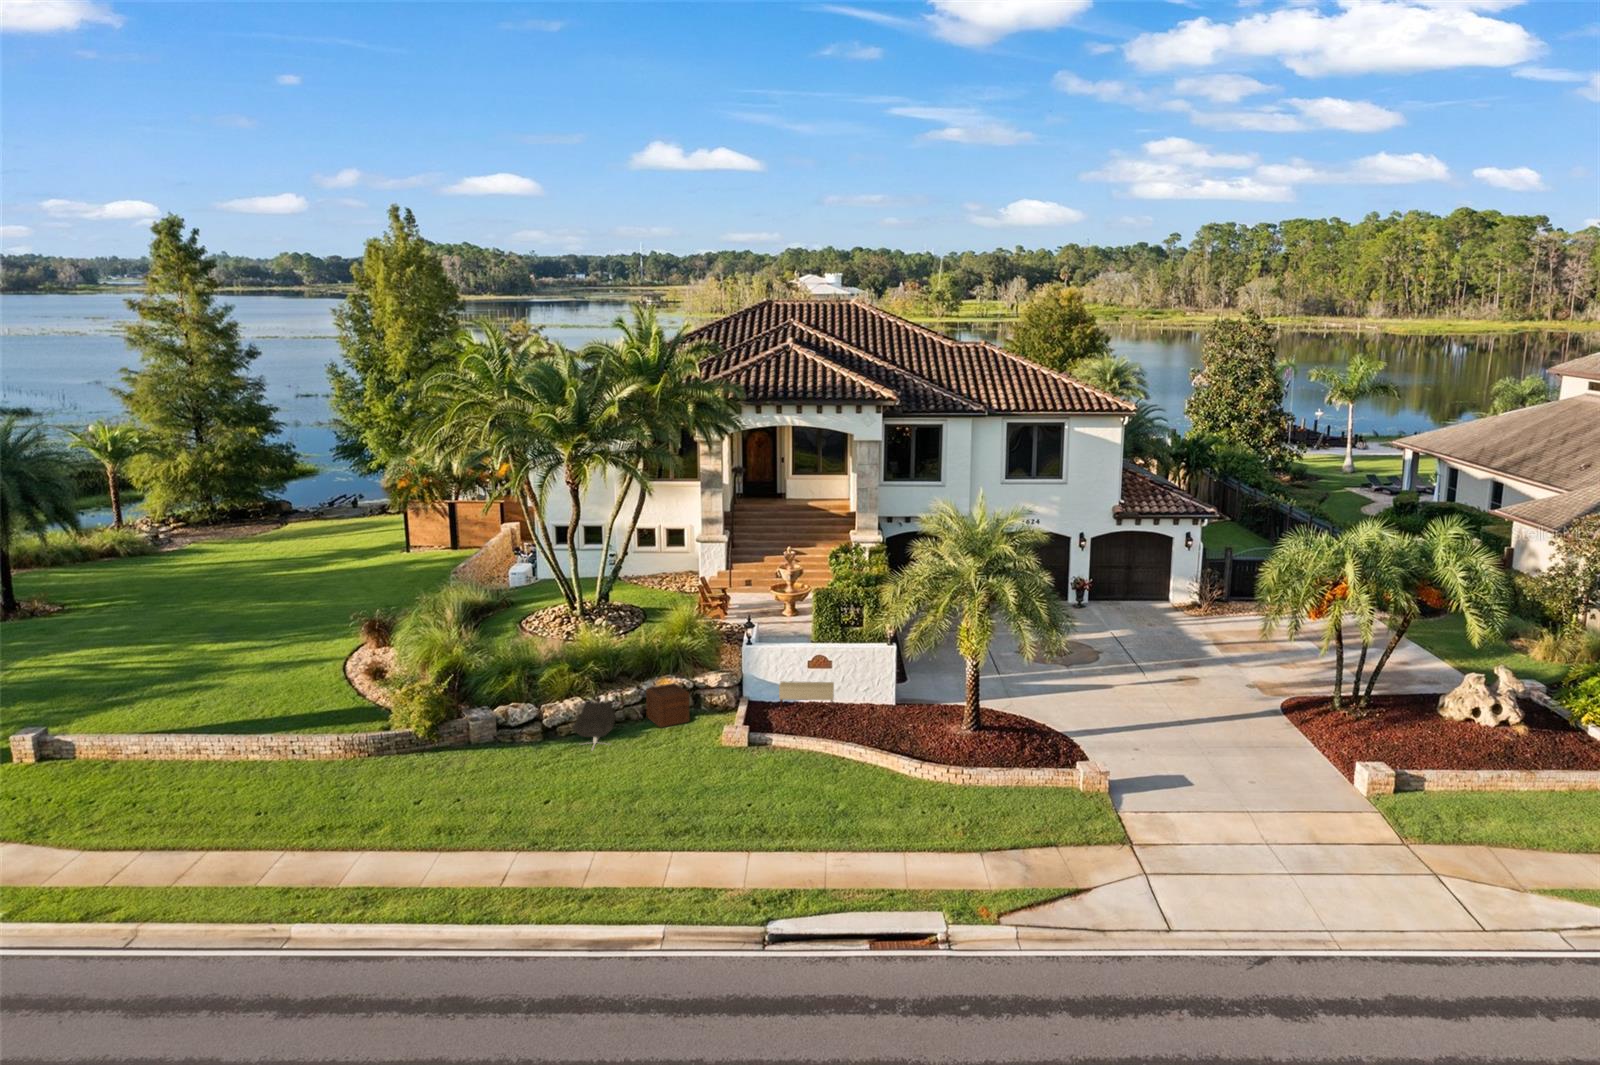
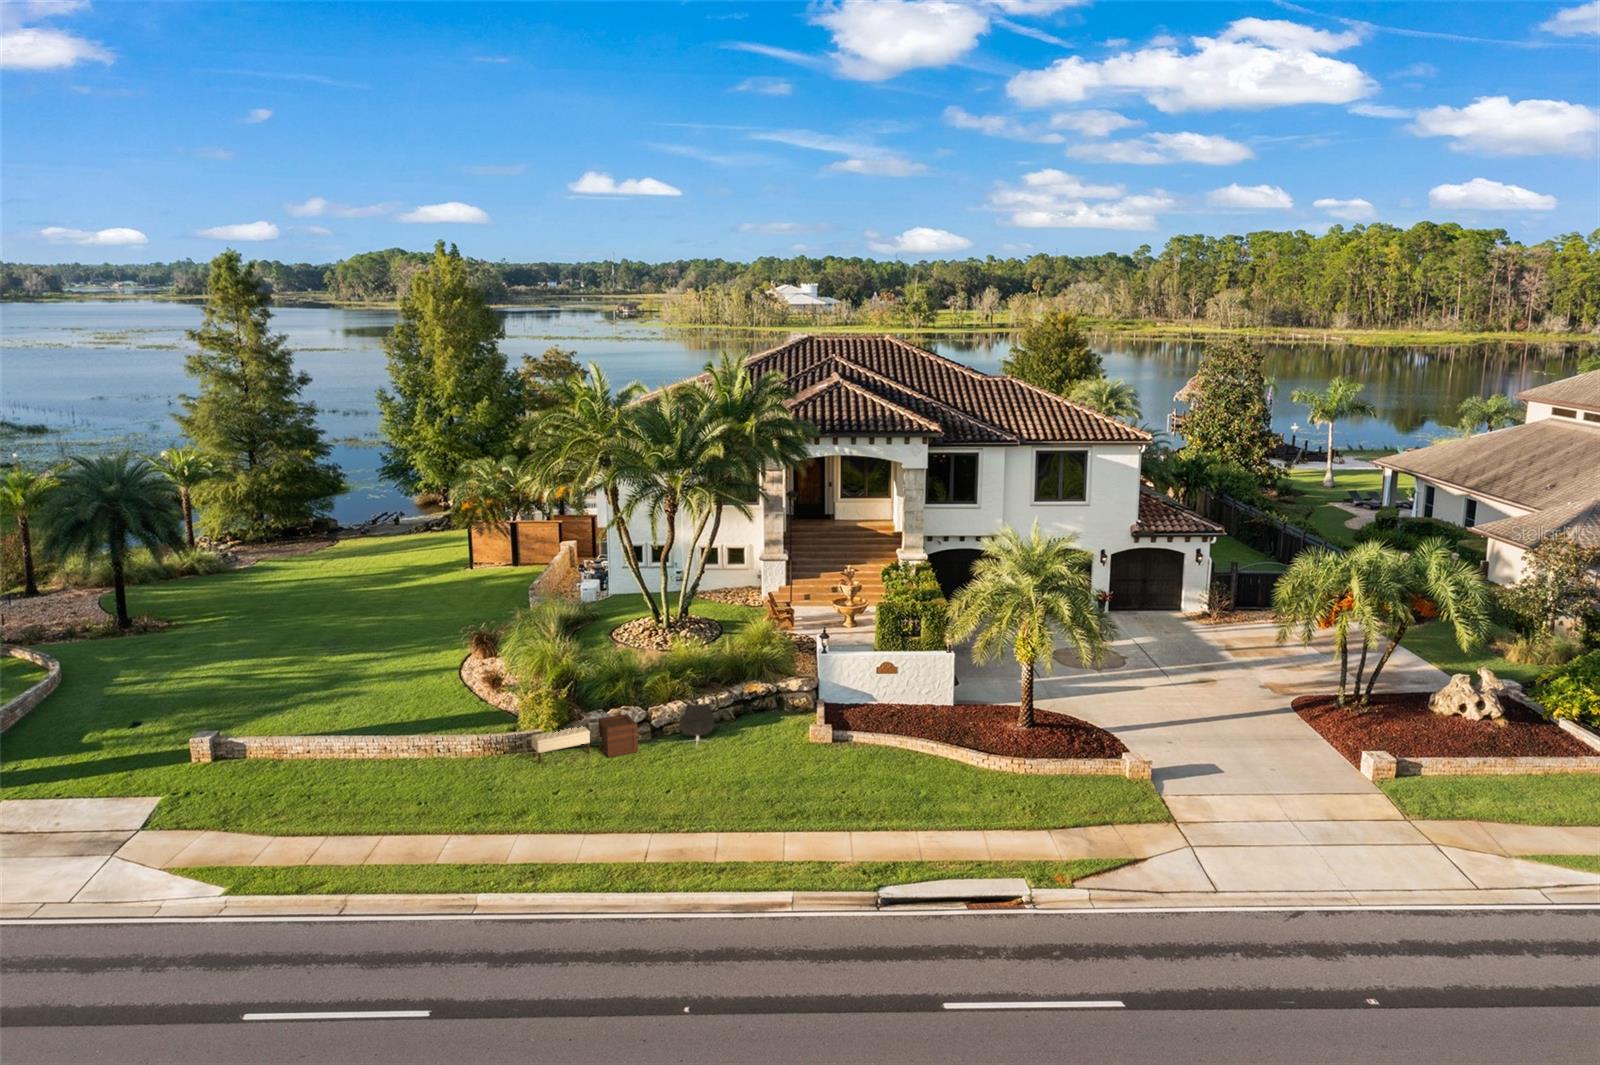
bench: present [779,681,834,710] -> present [531,726,590,763]
wooden crate: present [646,683,690,728] -> present [598,714,638,757]

